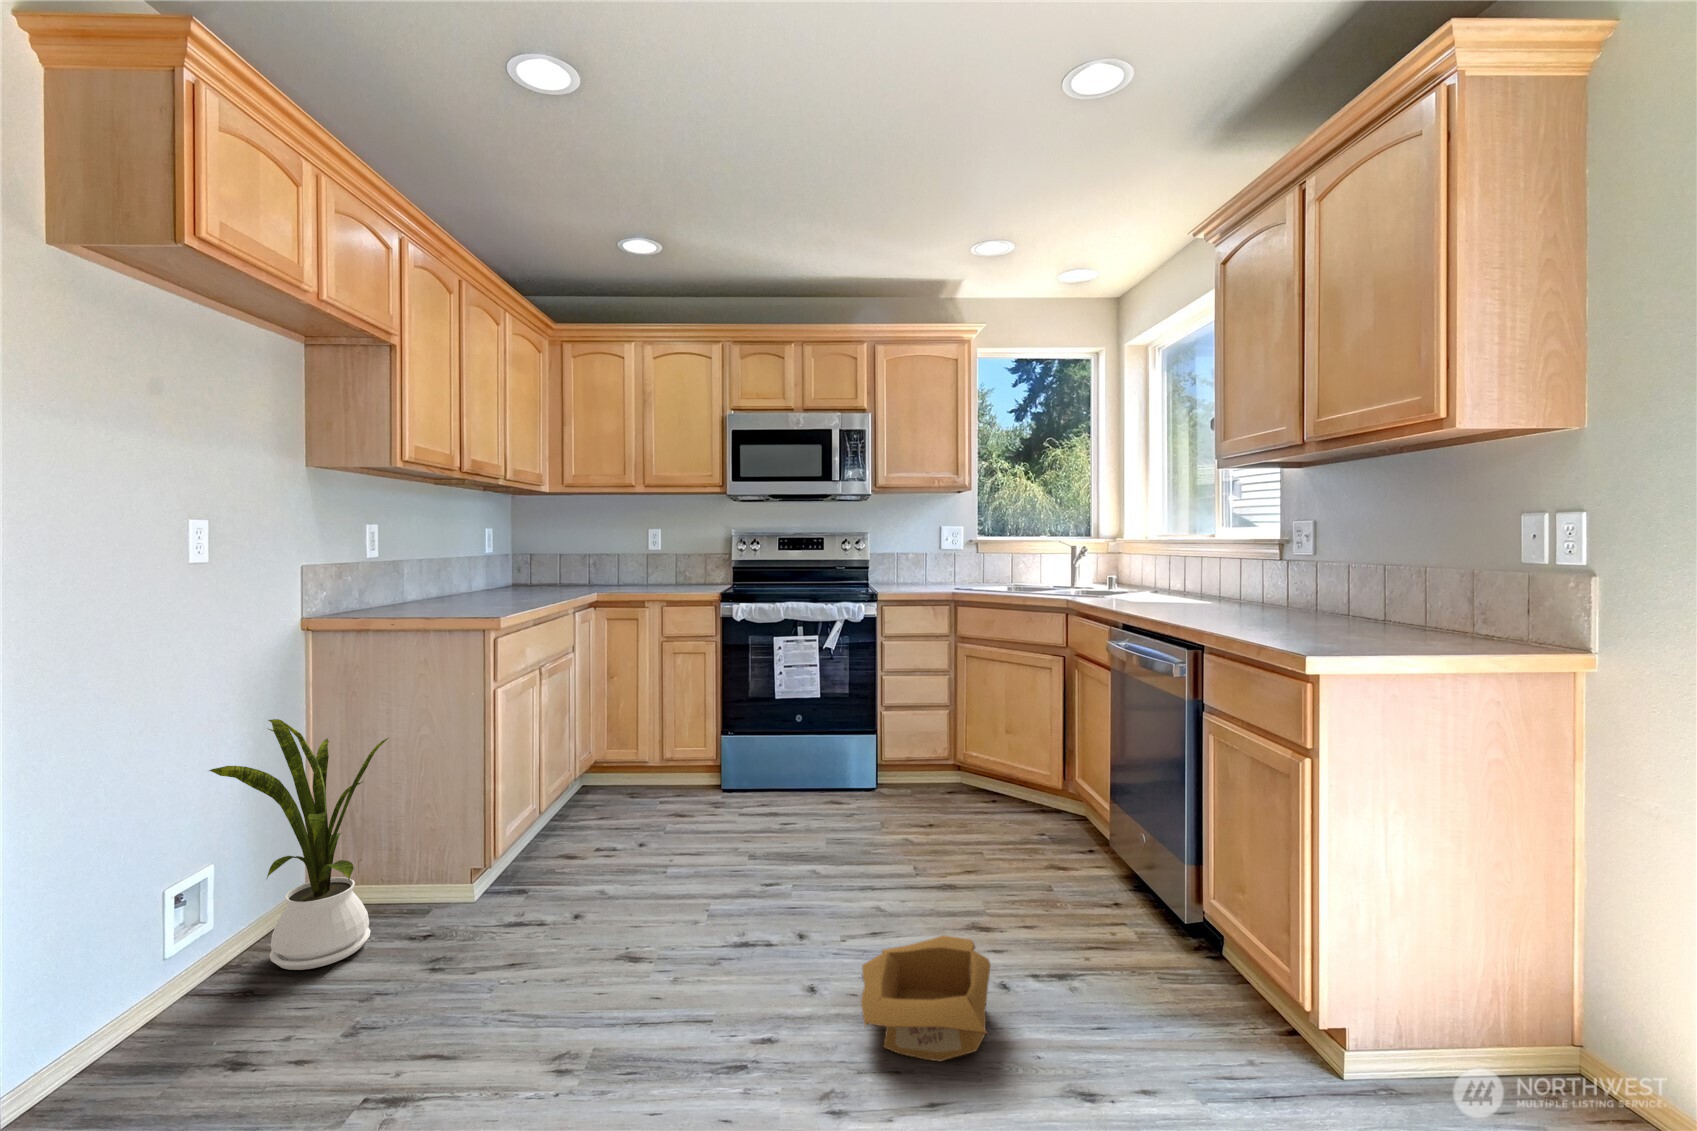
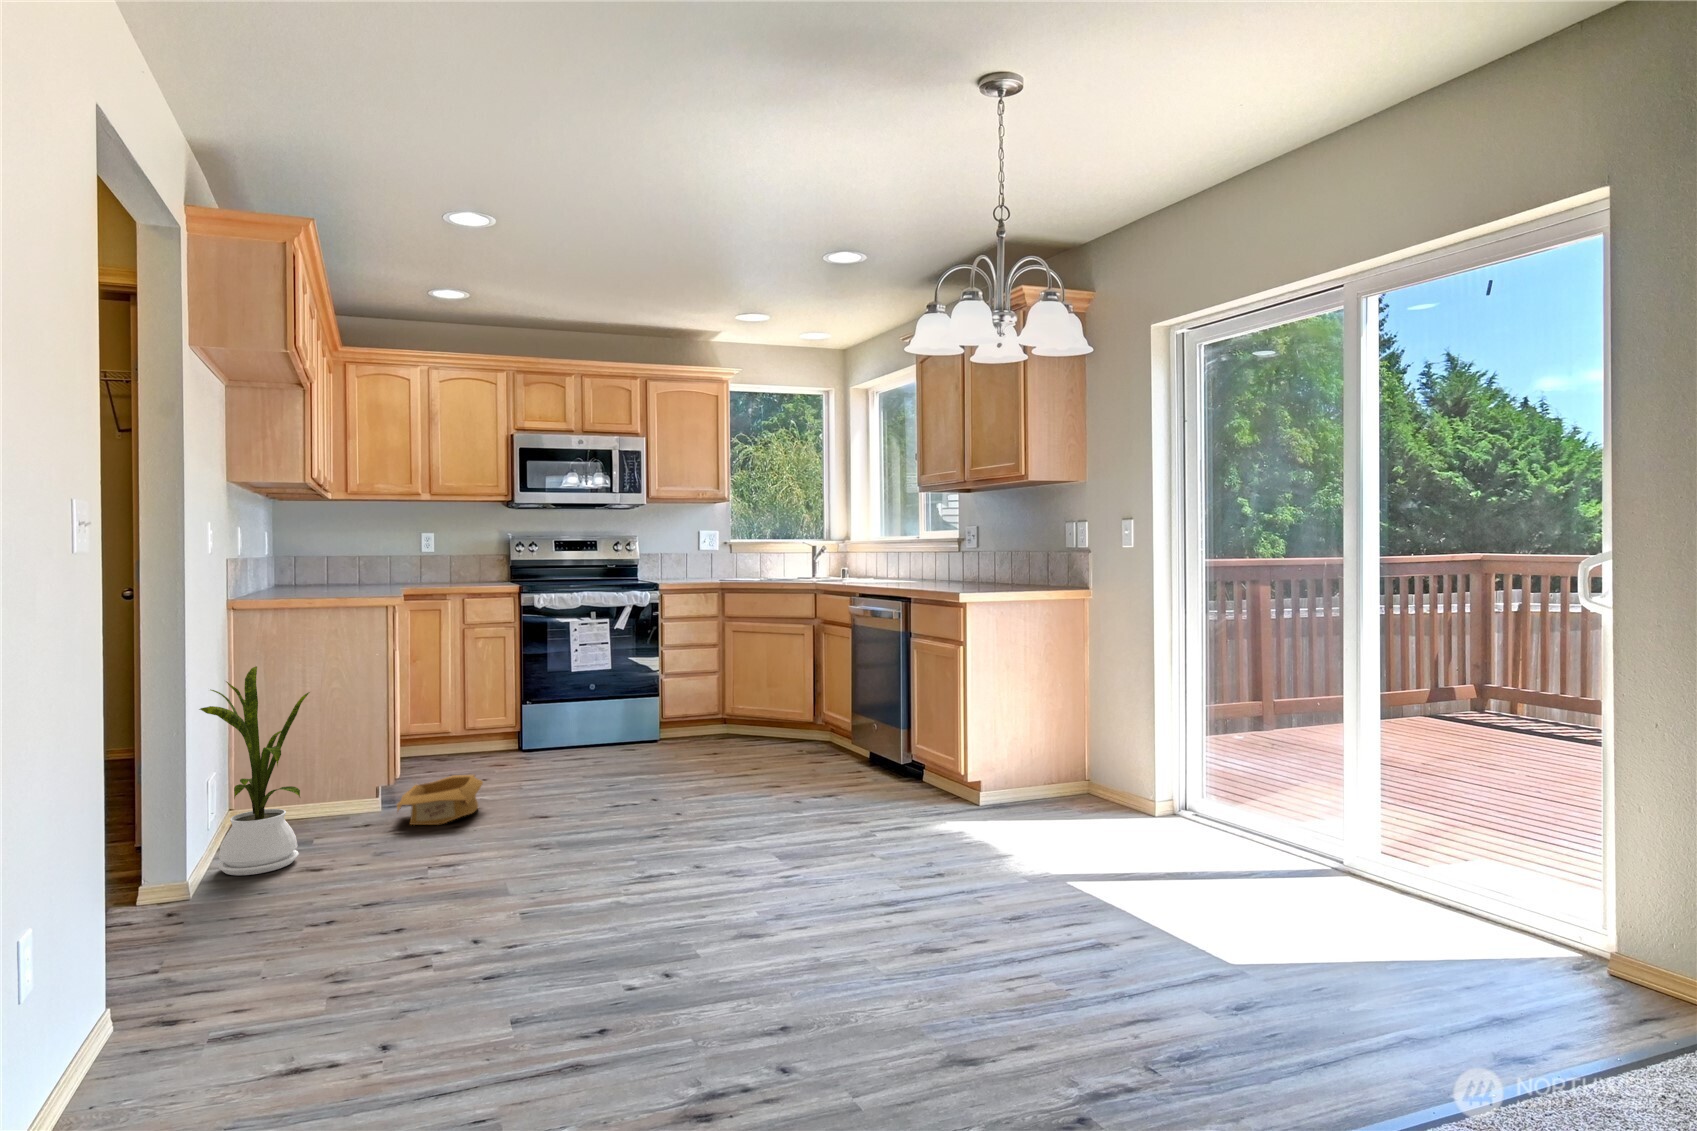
cardboard box: present [861,935,991,1061] -> present [397,775,483,825]

